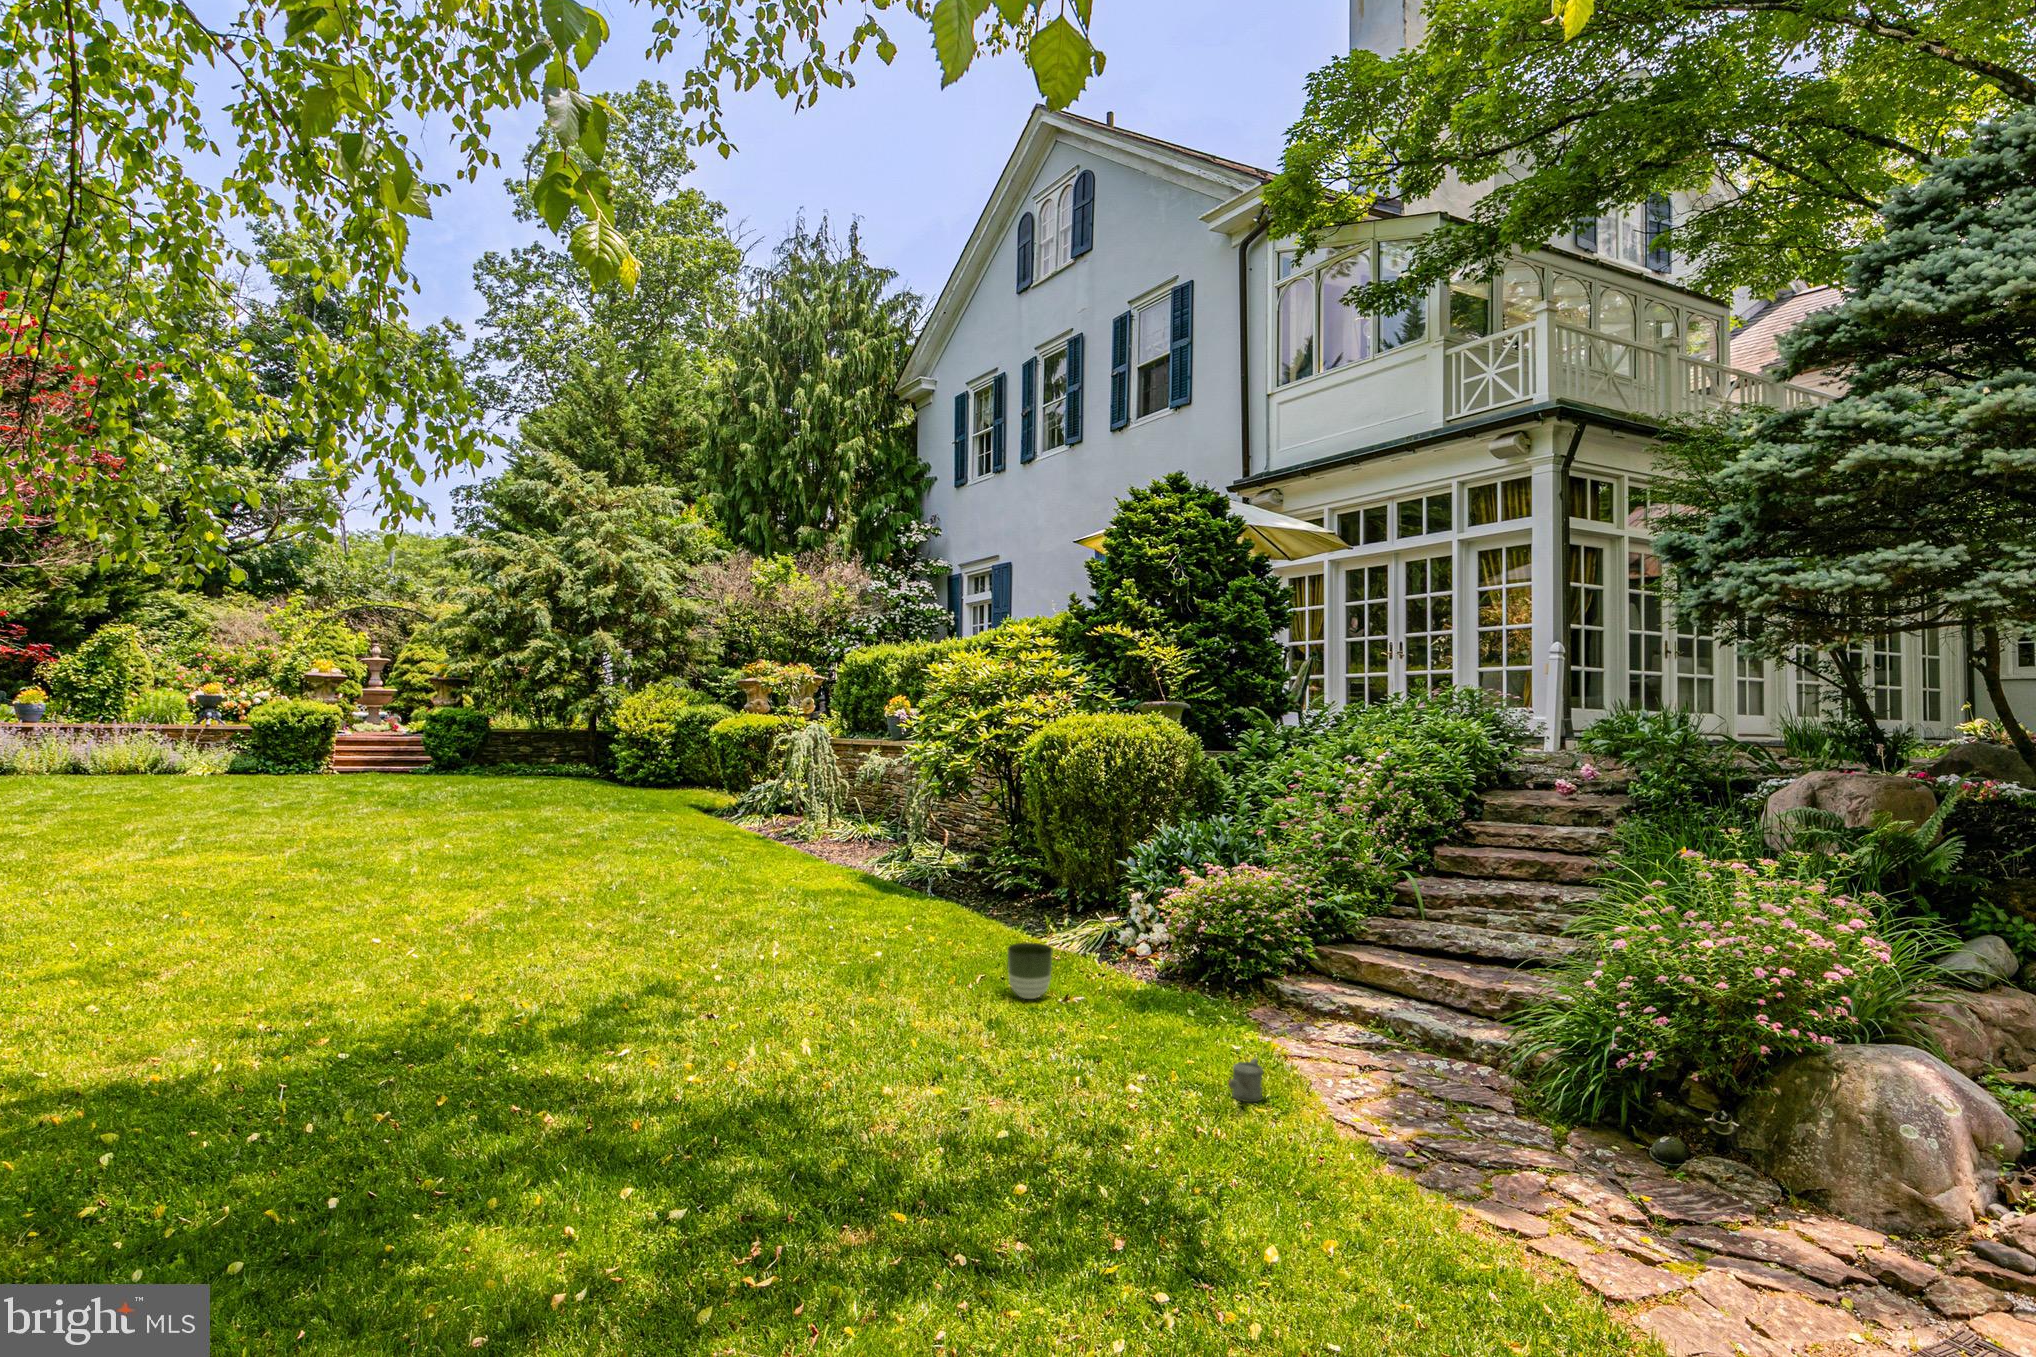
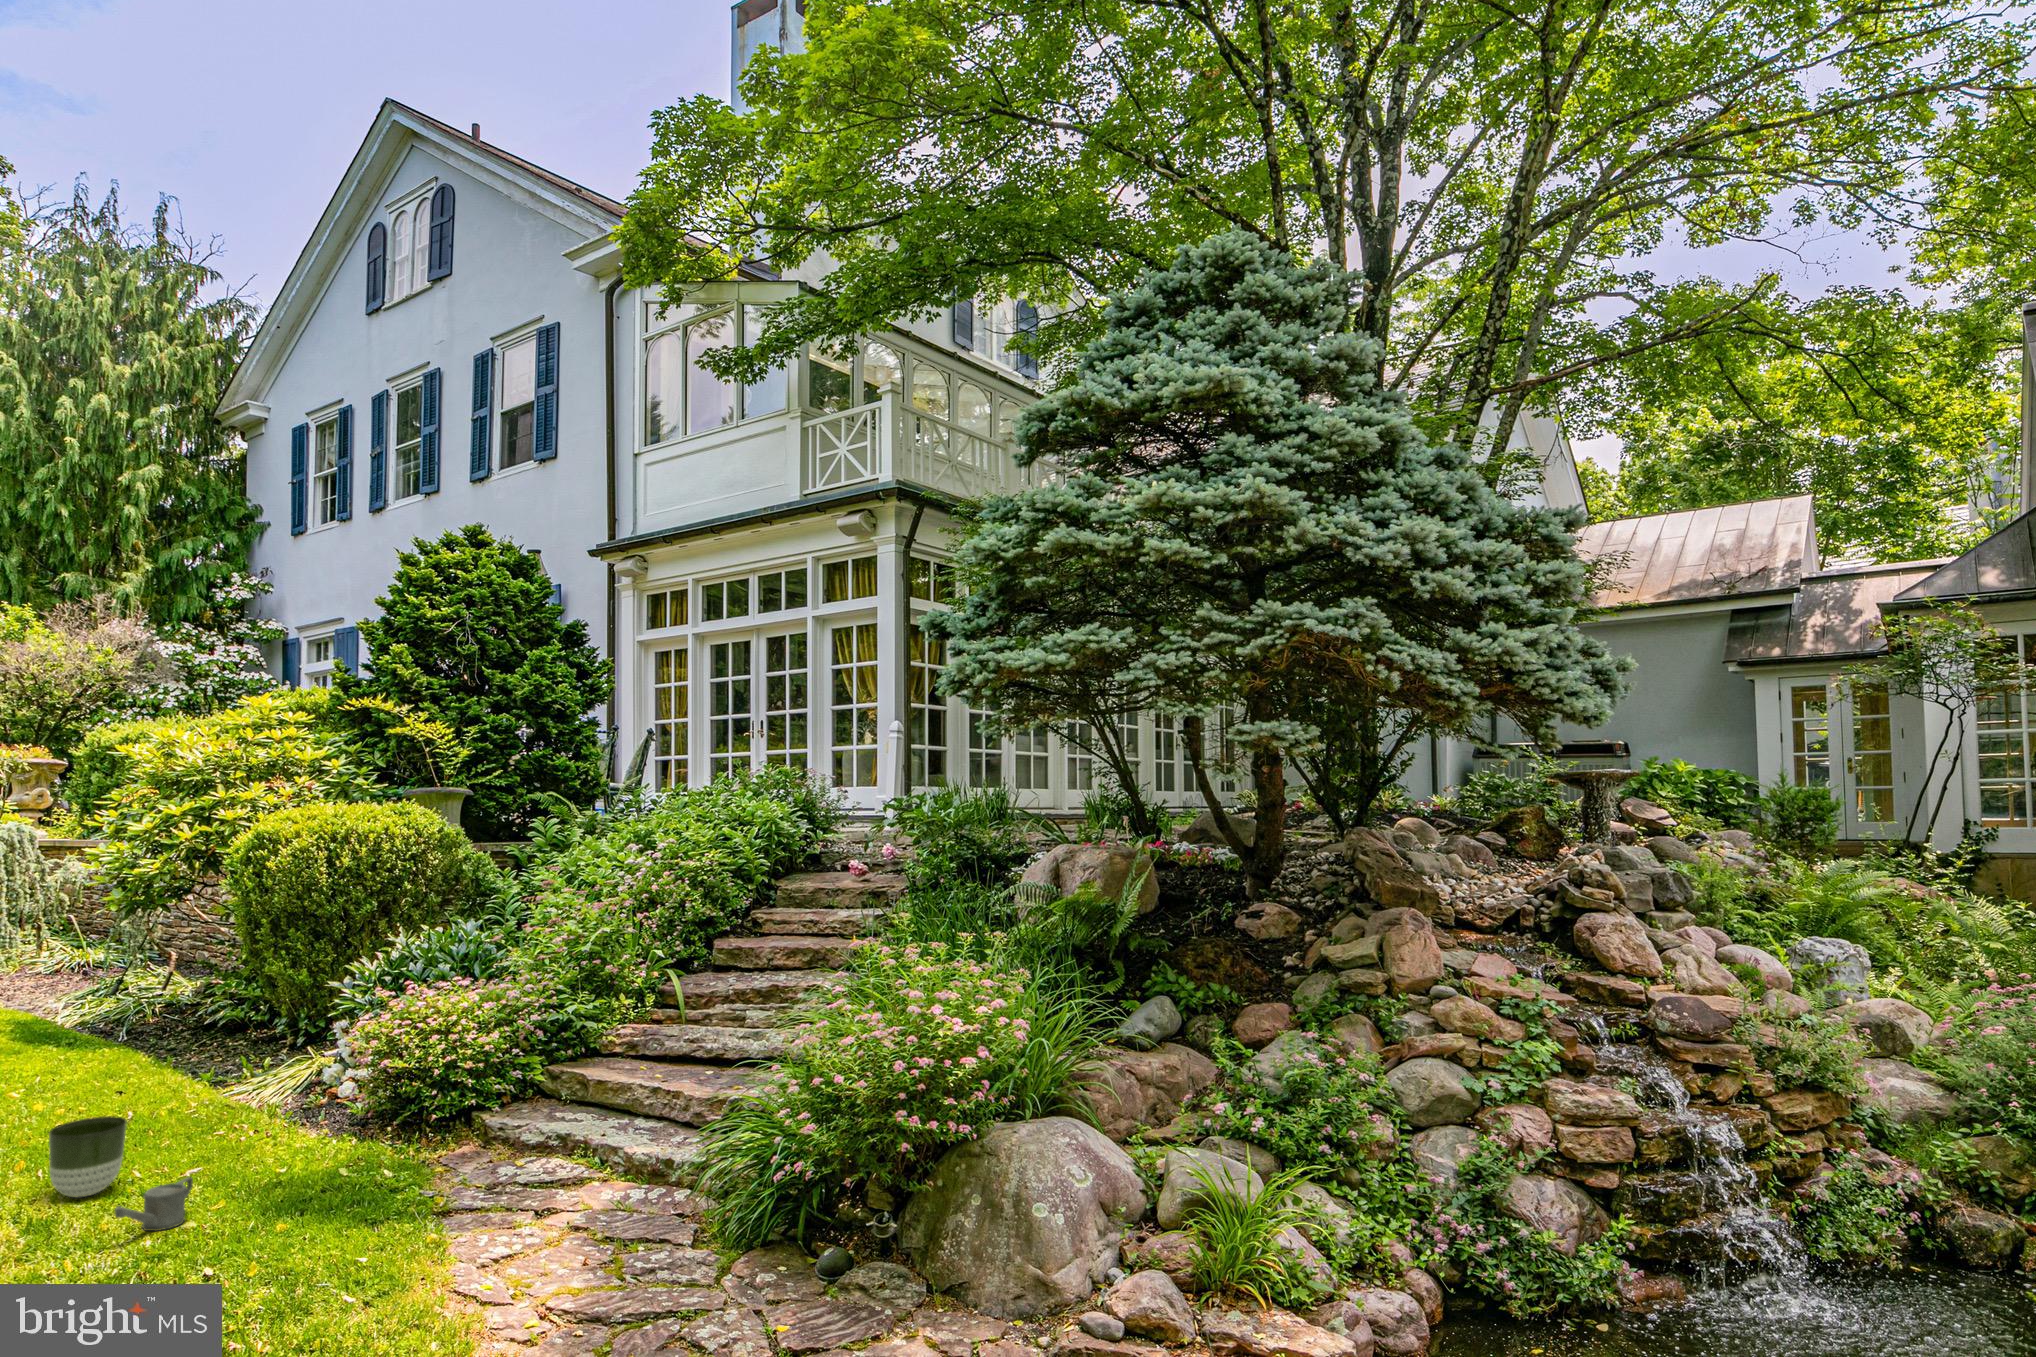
watering can: present [1229,1058,1263,1102] -> present [115,1177,193,1231]

